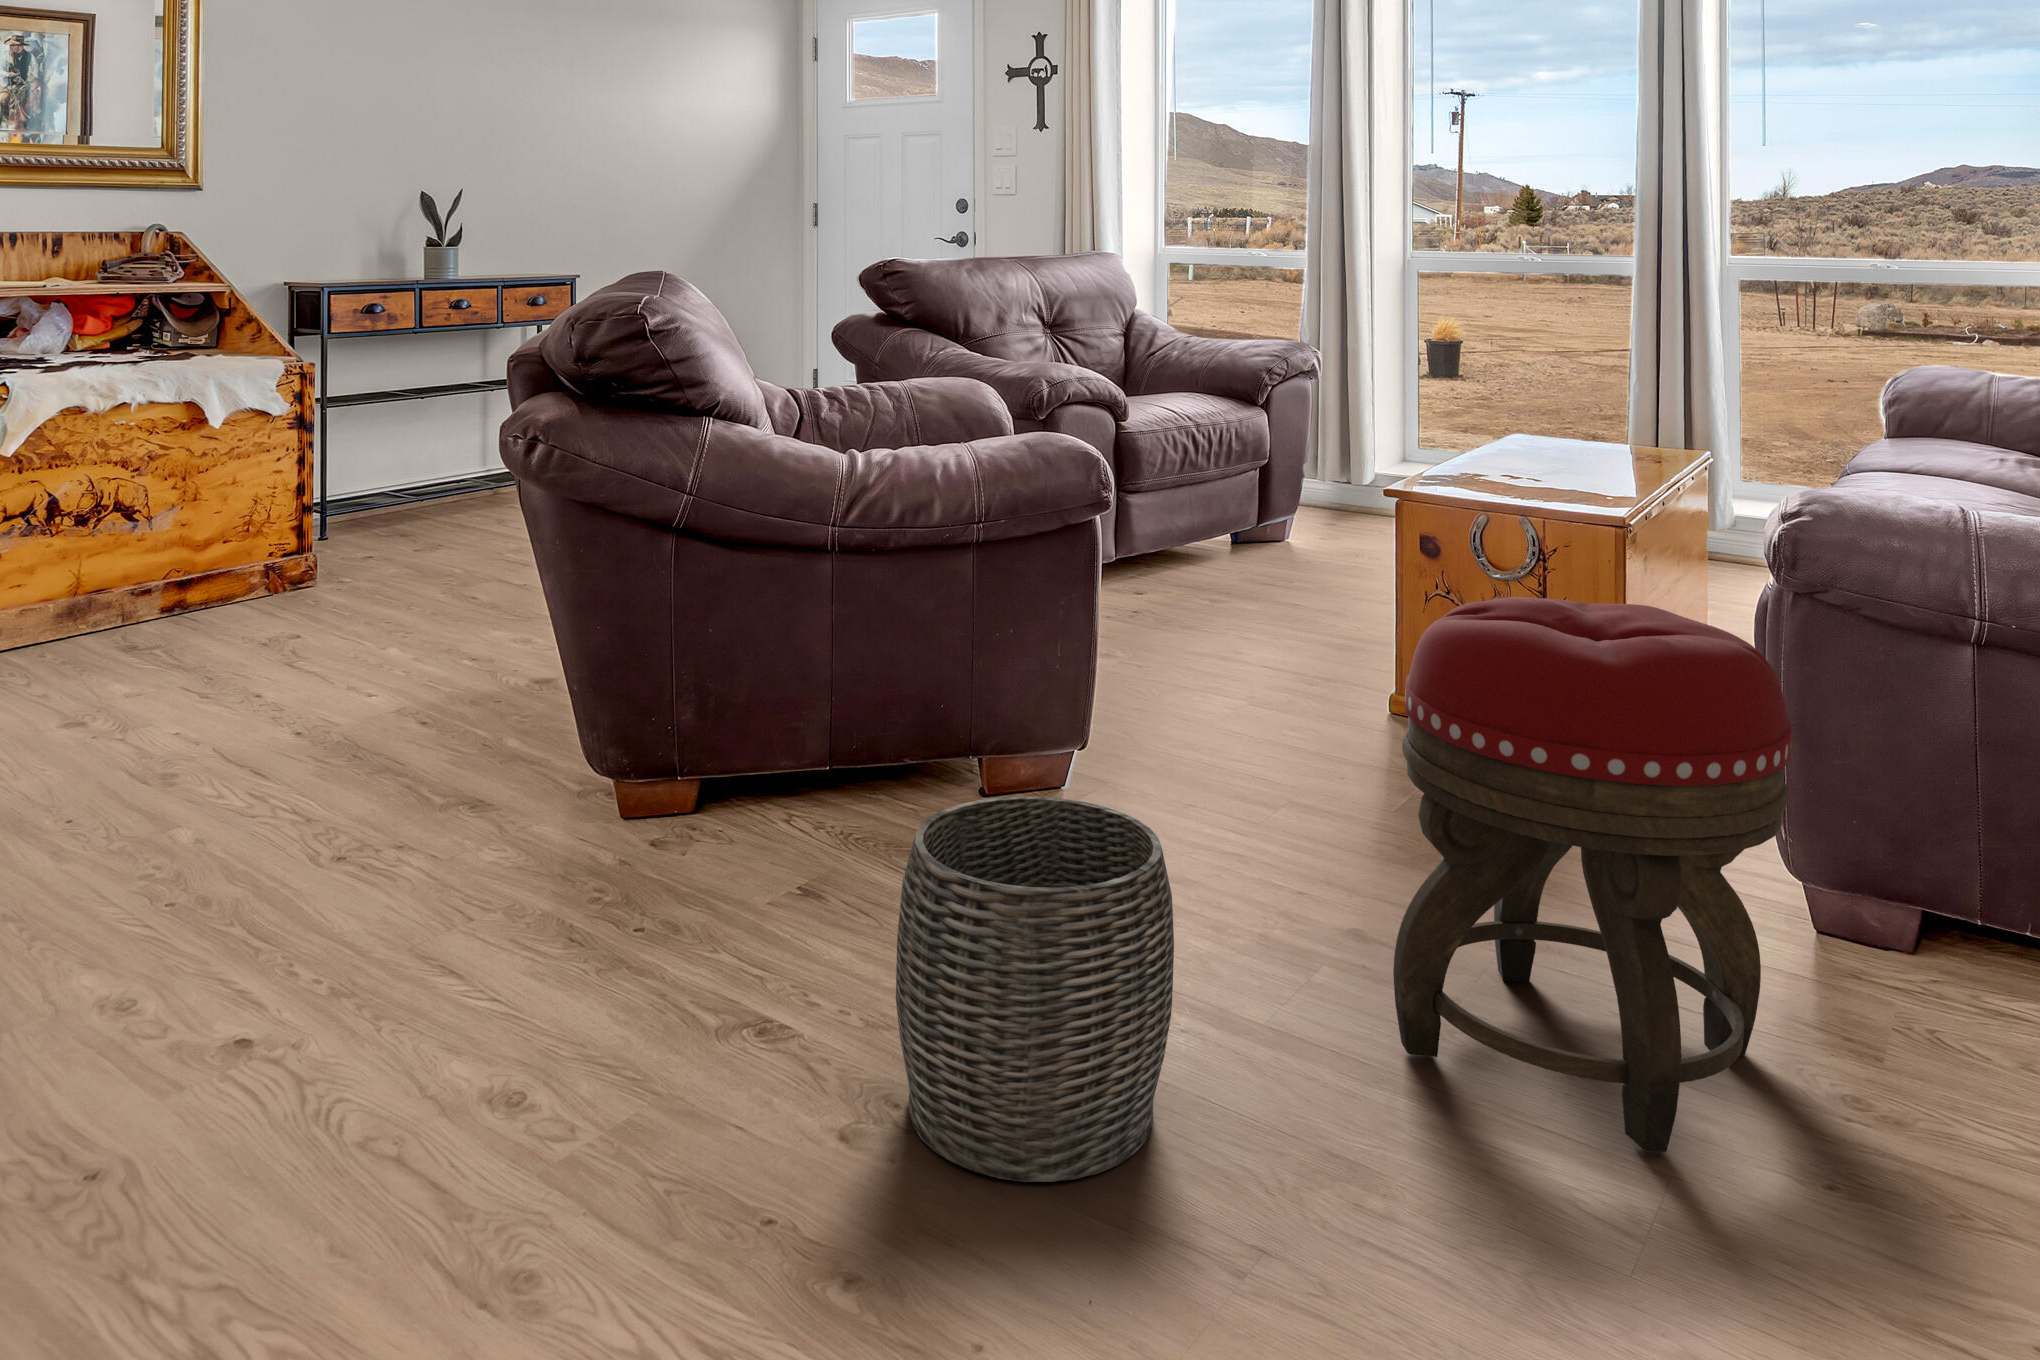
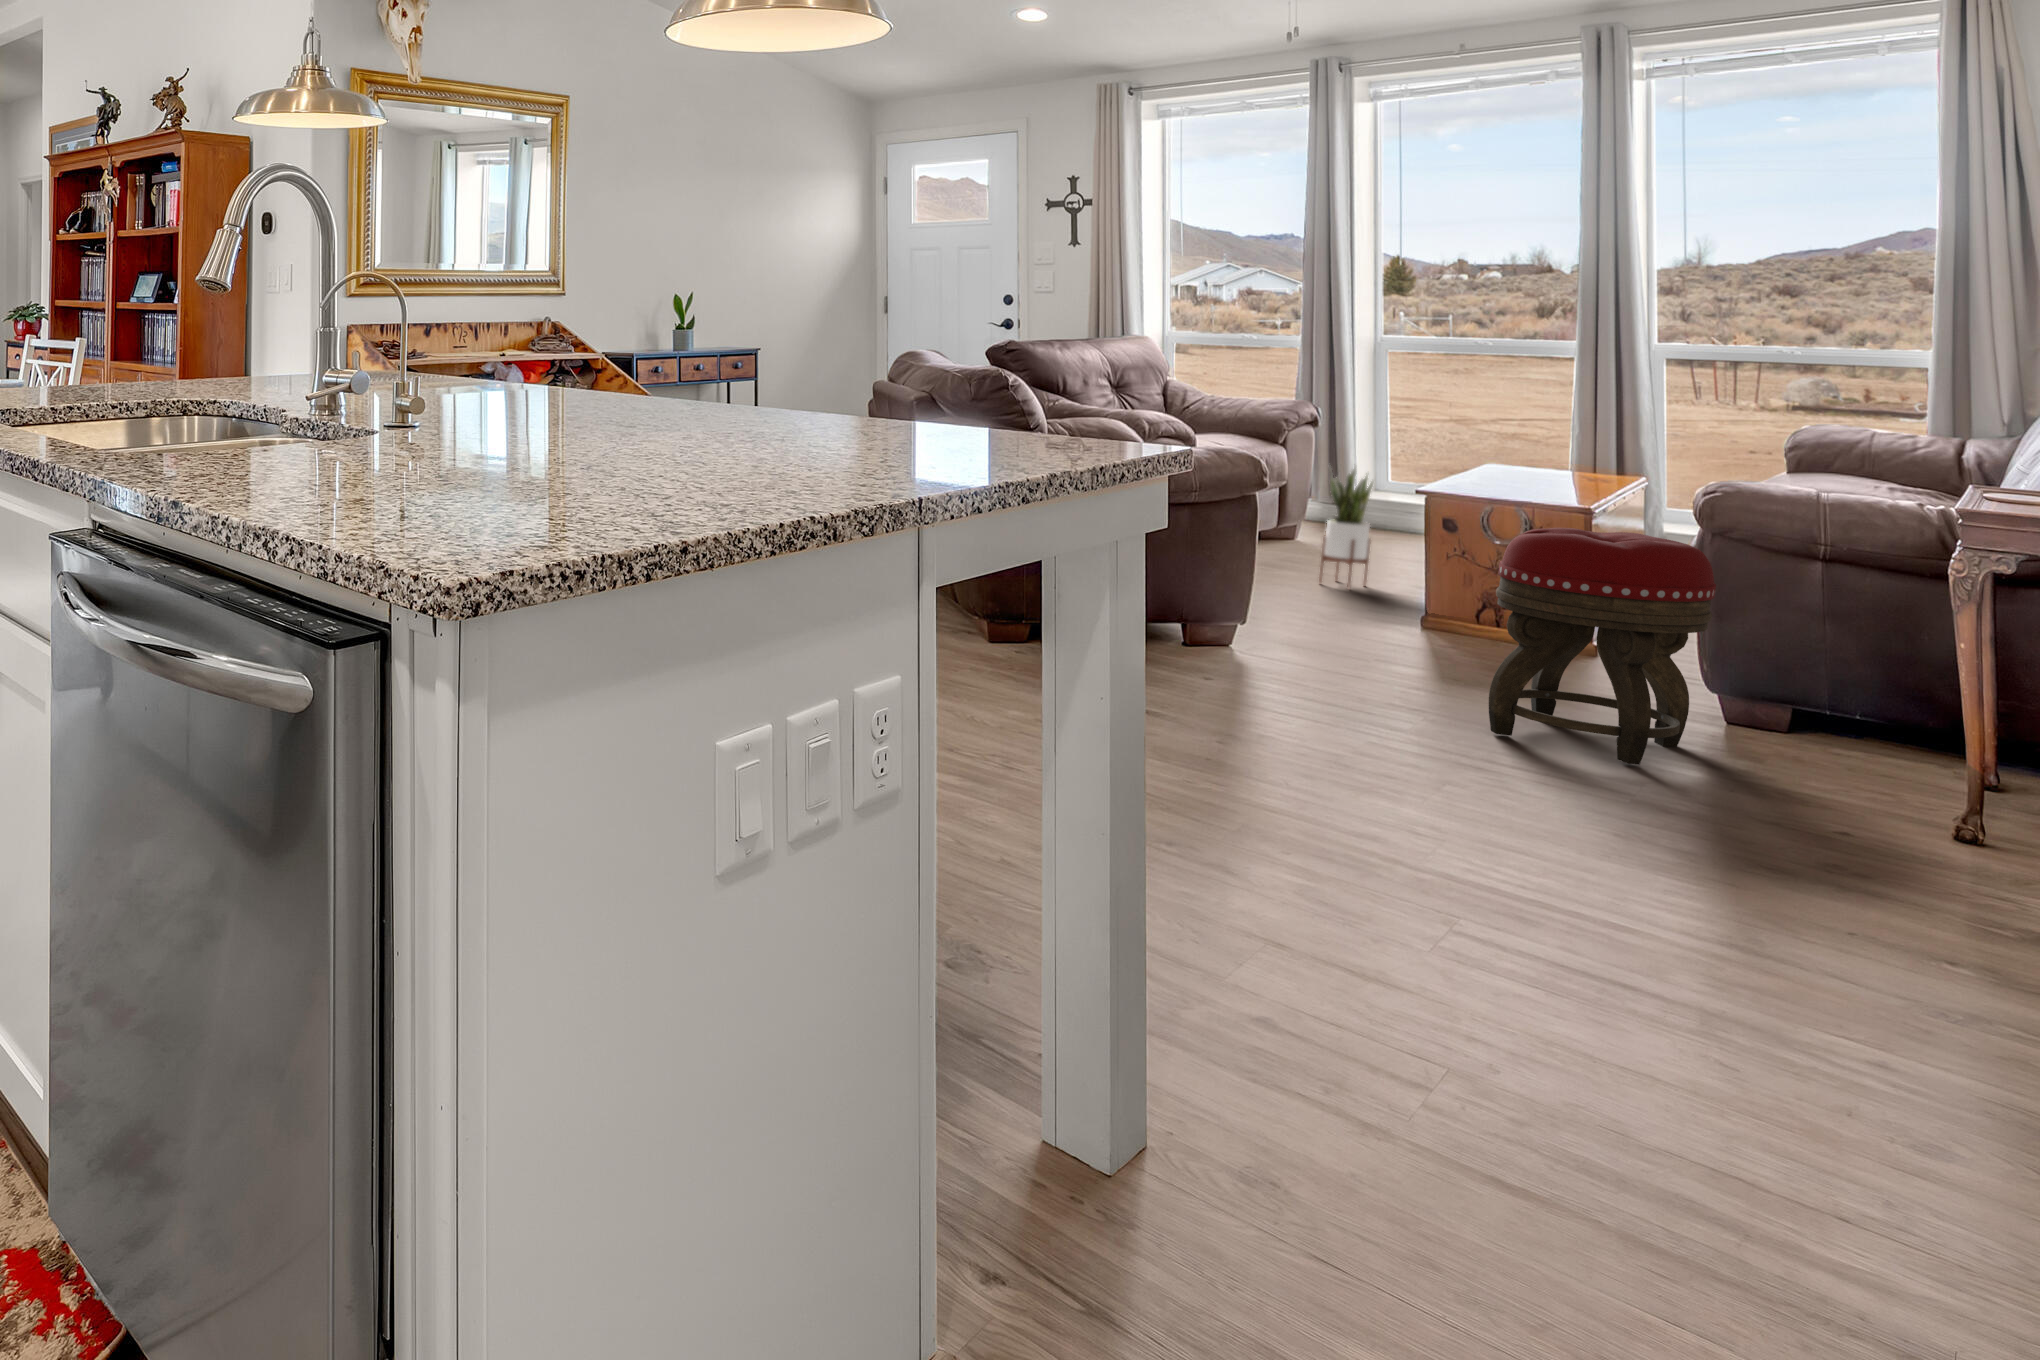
potted plant: none [1279,439,1350,637] -> present [1319,468,1373,587]
woven basket: present [896,796,1174,1182] -> none [1253,608,1395,753]

